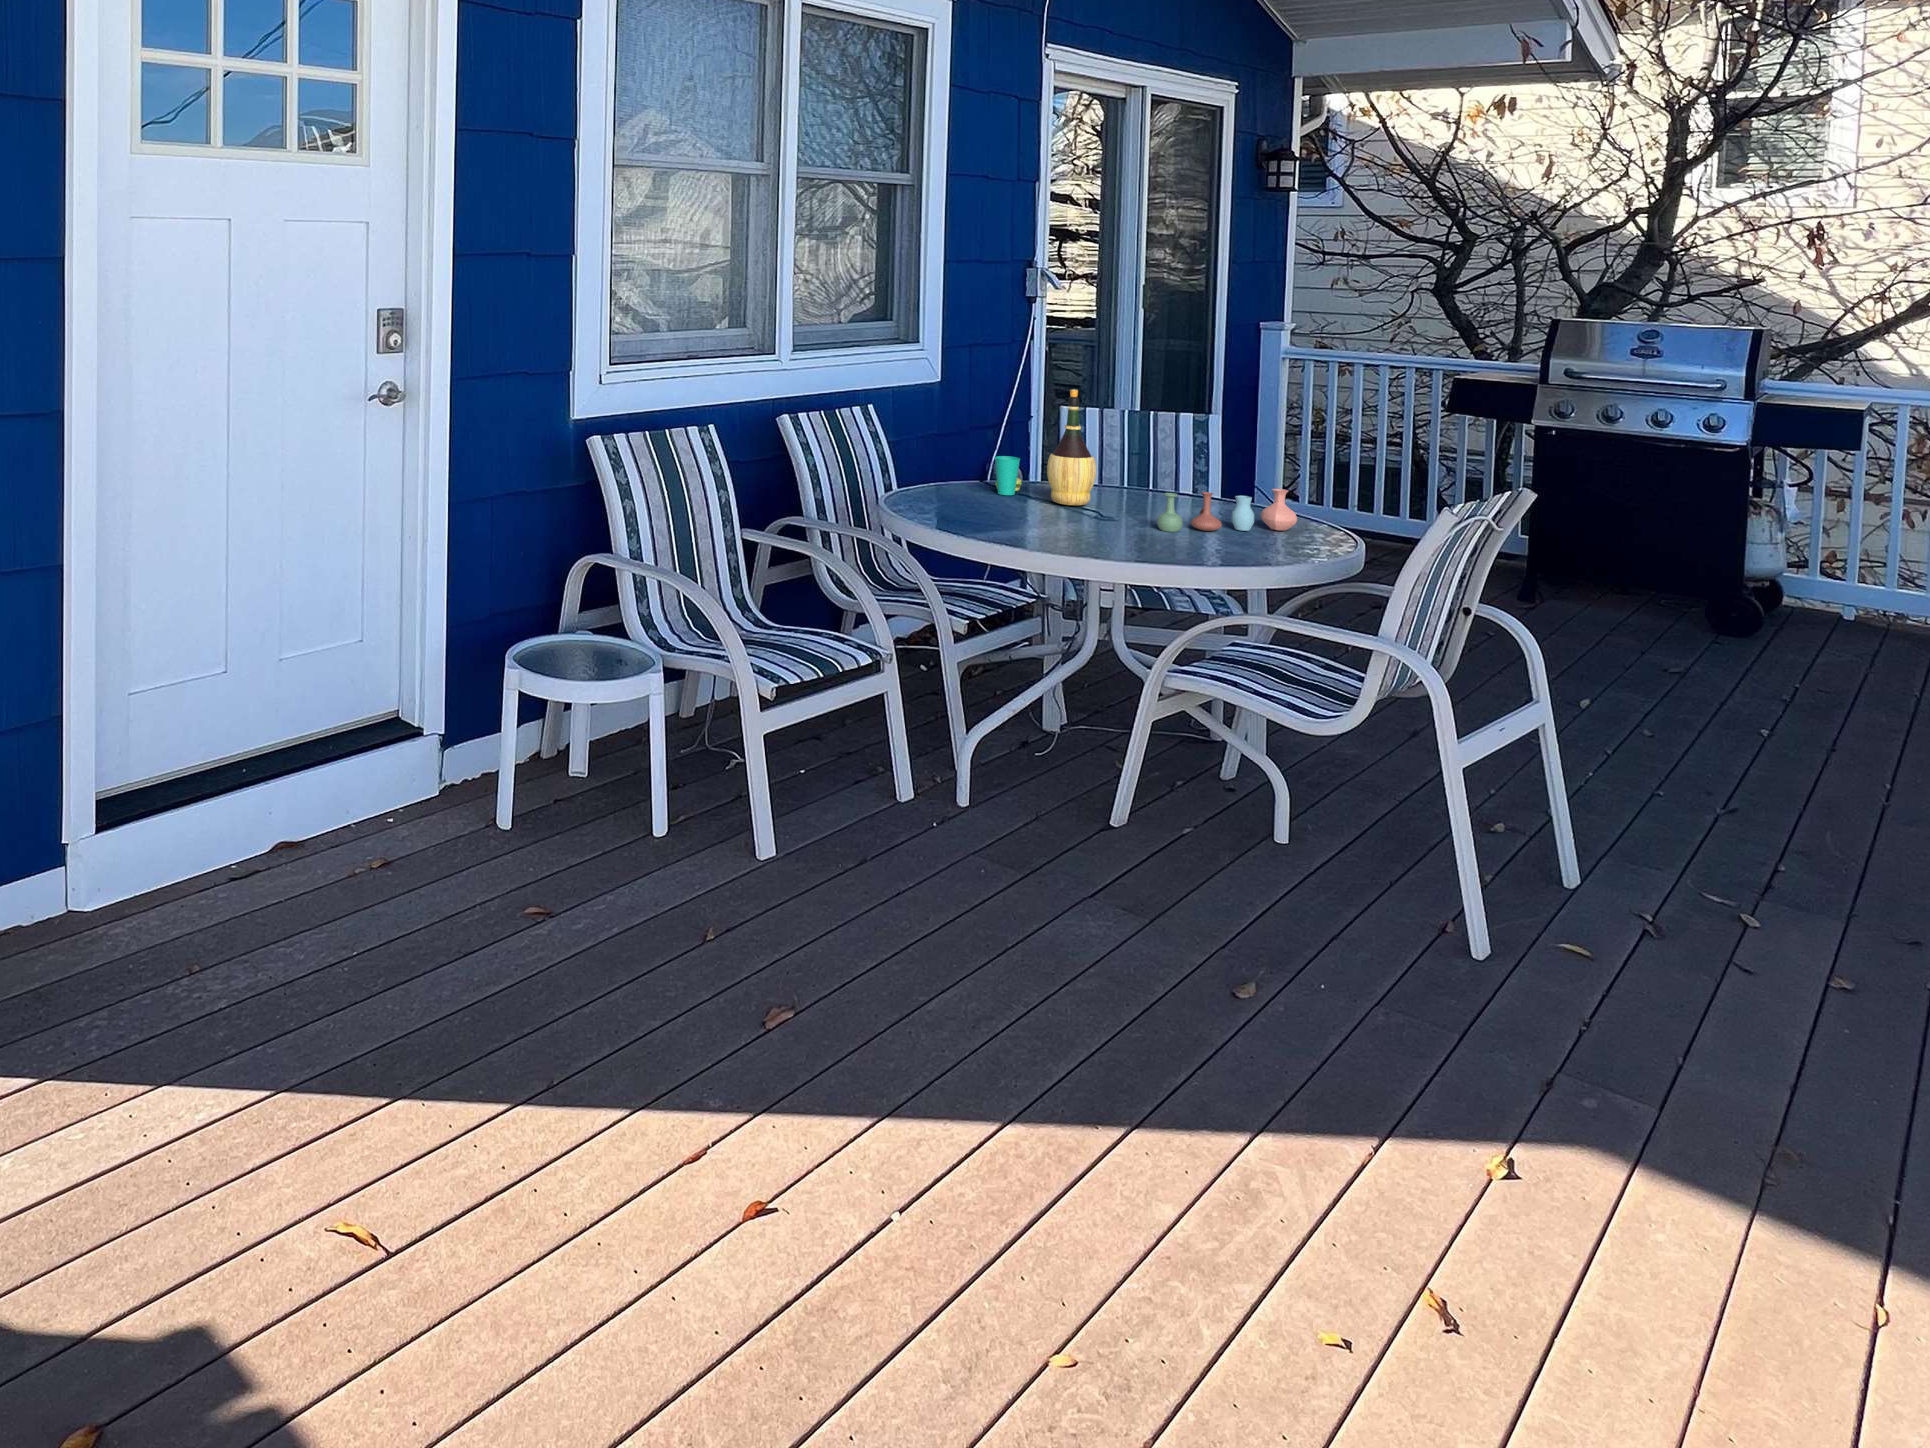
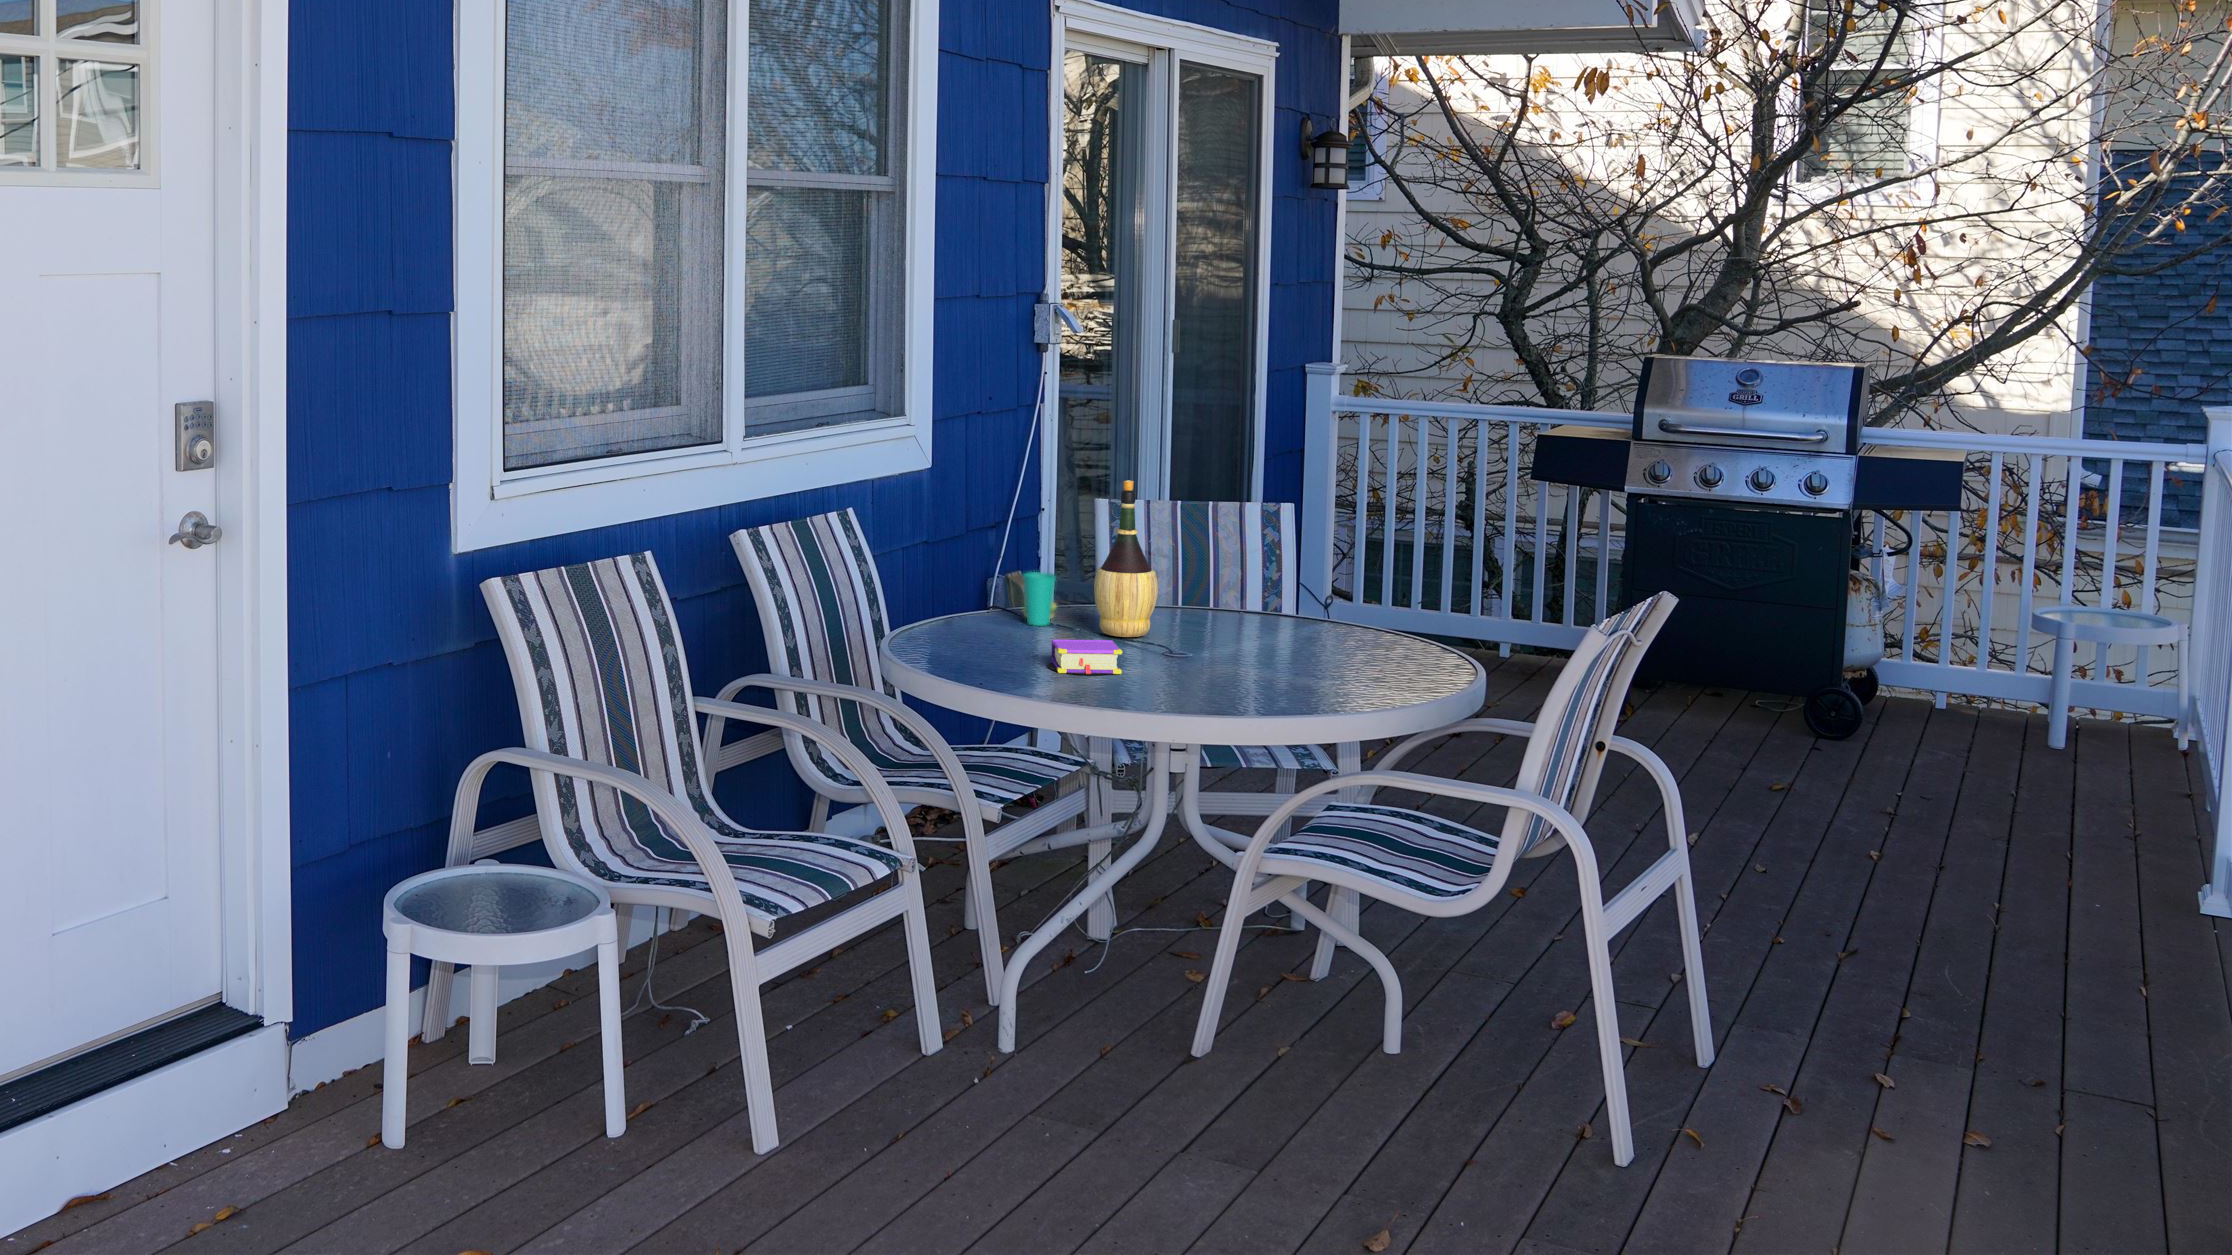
vase: present [1157,489,1297,532] -> none [1244,606,1414,670]
book: none [978,502,1086,534] -> present [1048,639,1122,675]

